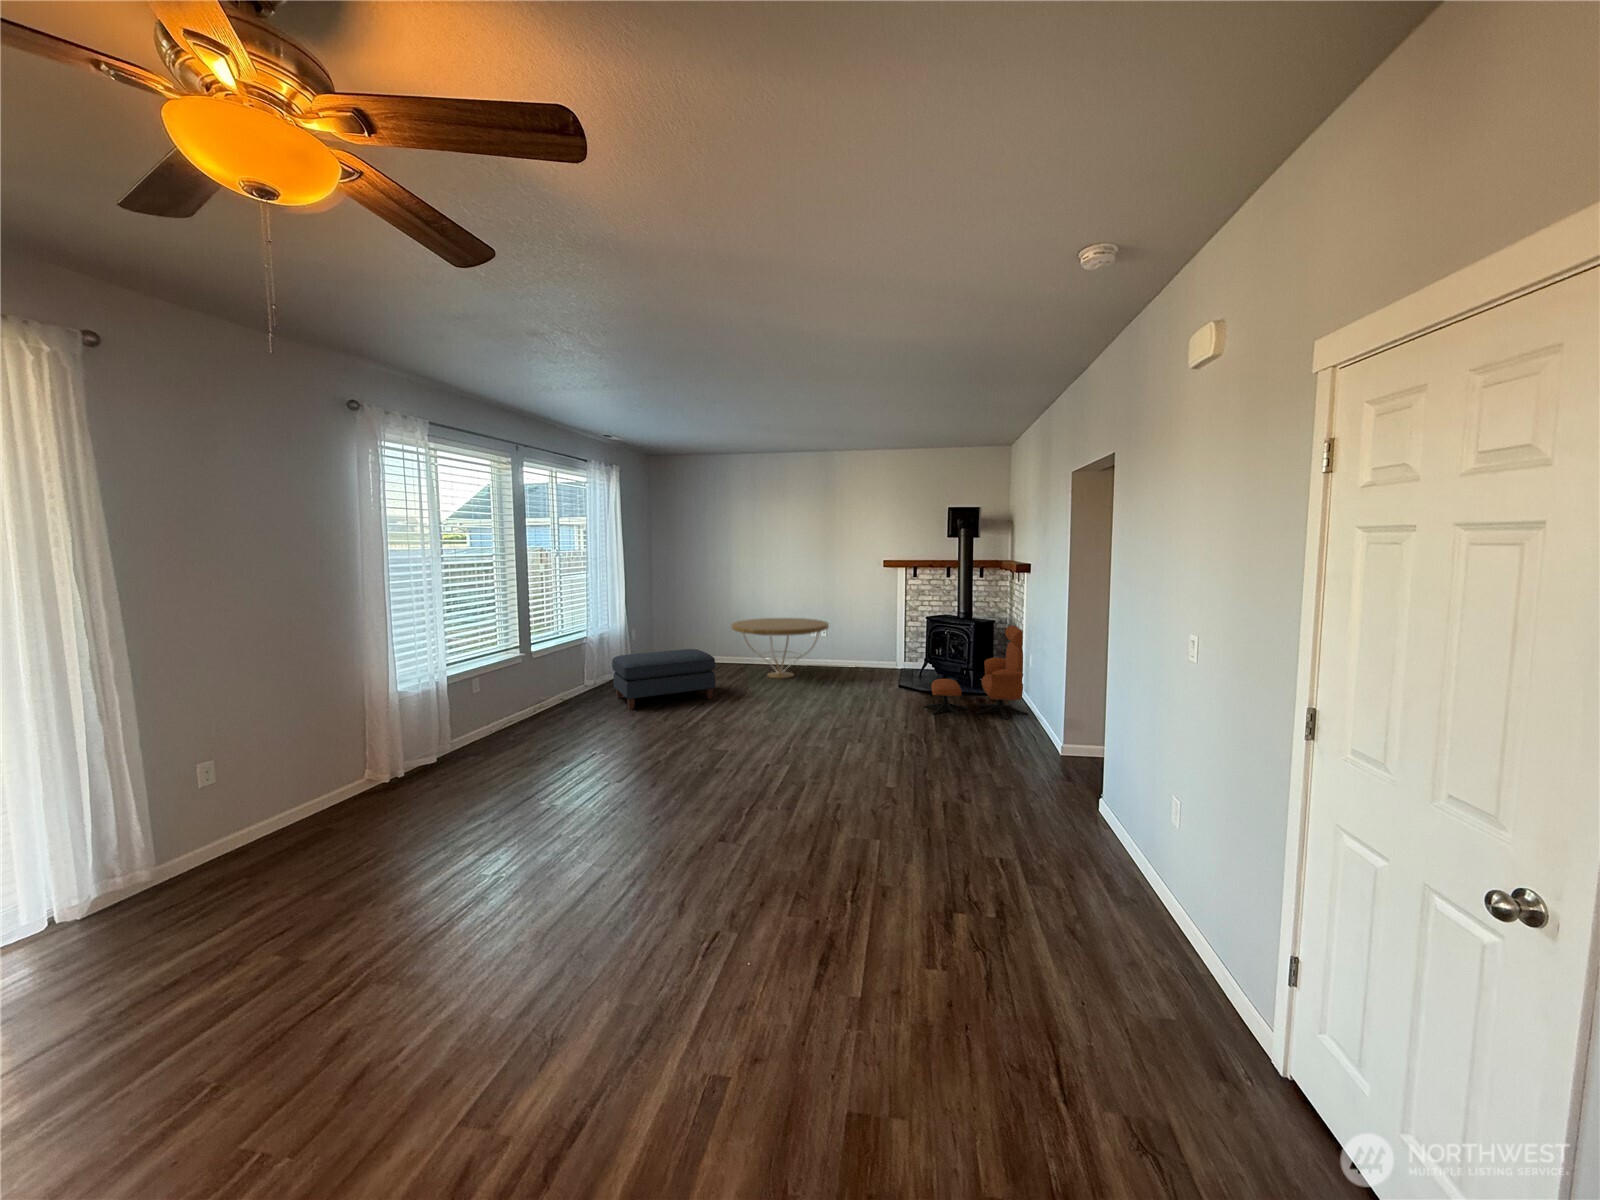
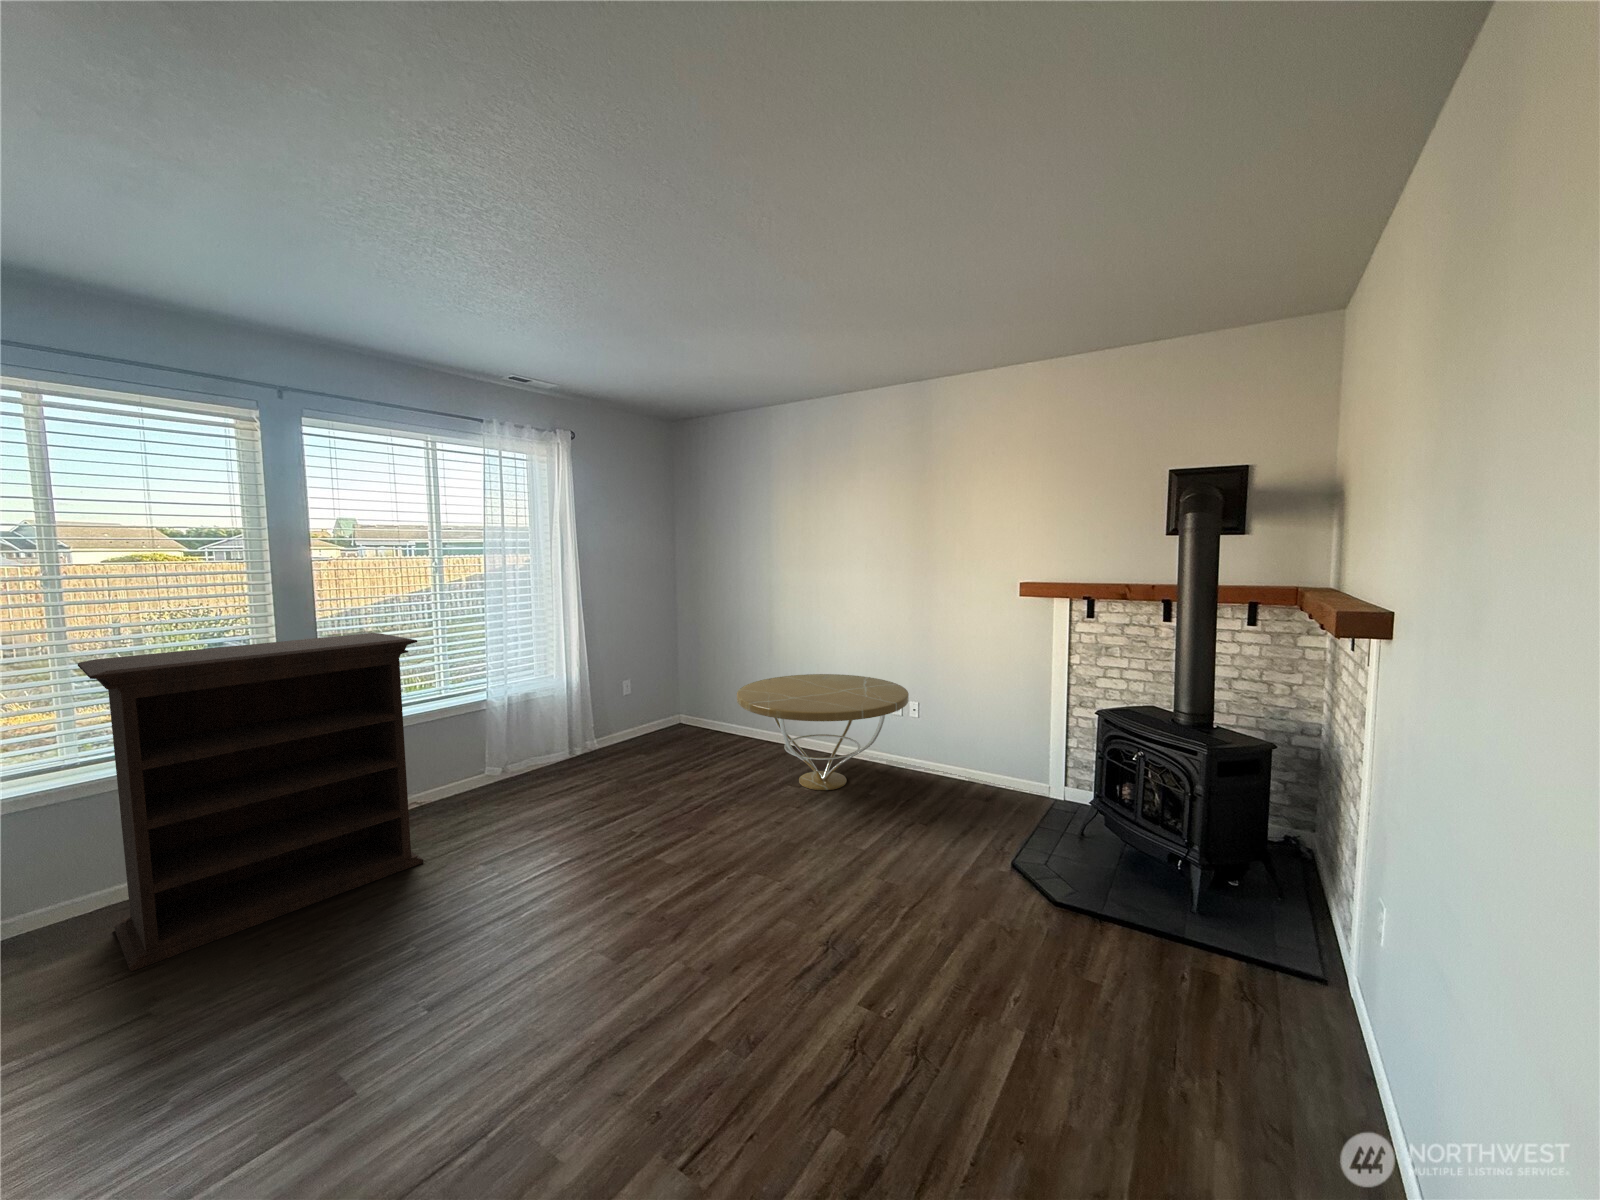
bookshelf: none [474,591,611,759] -> present [78,633,424,972]
lounge chair: present [923,626,1028,719] -> none [1026,795,1361,1118]
ottoman: present [612,649,715,709] -> none [481,730,661,837]

